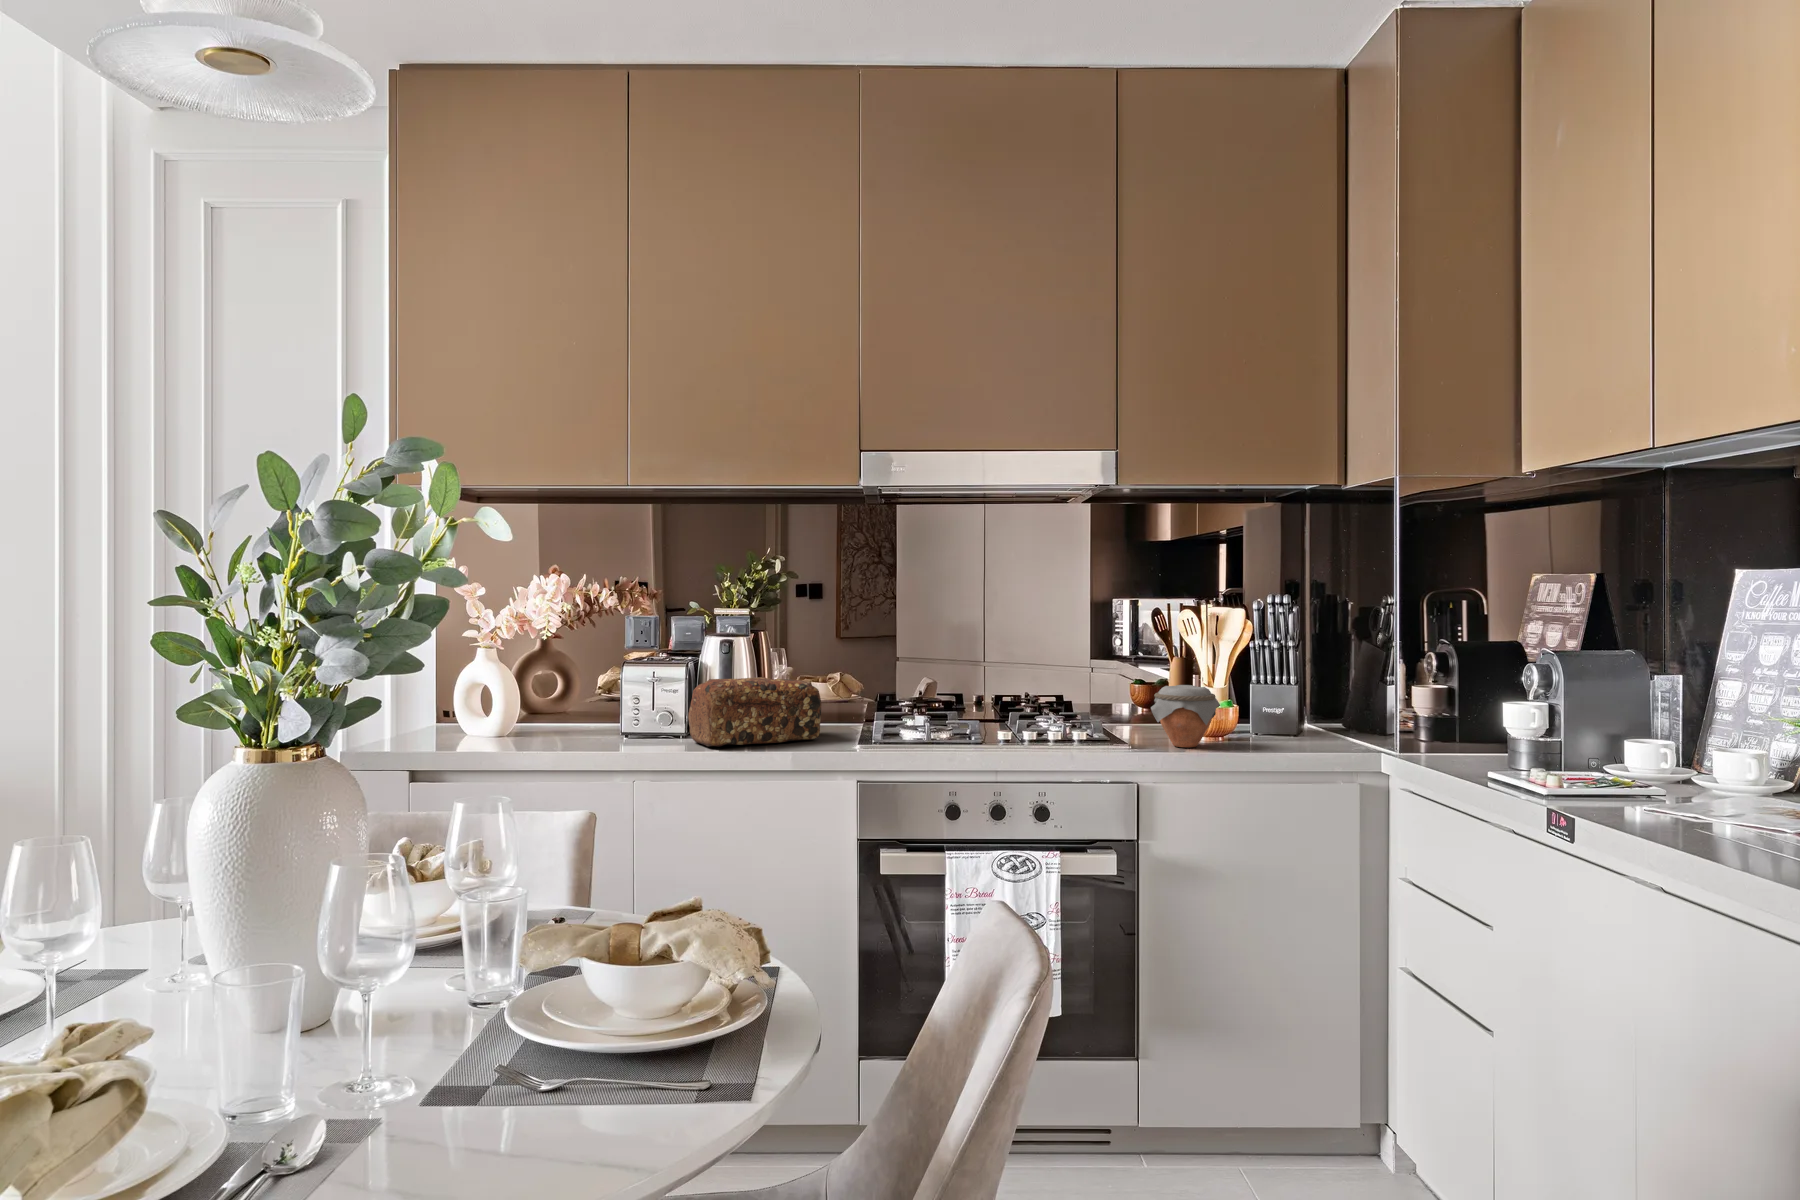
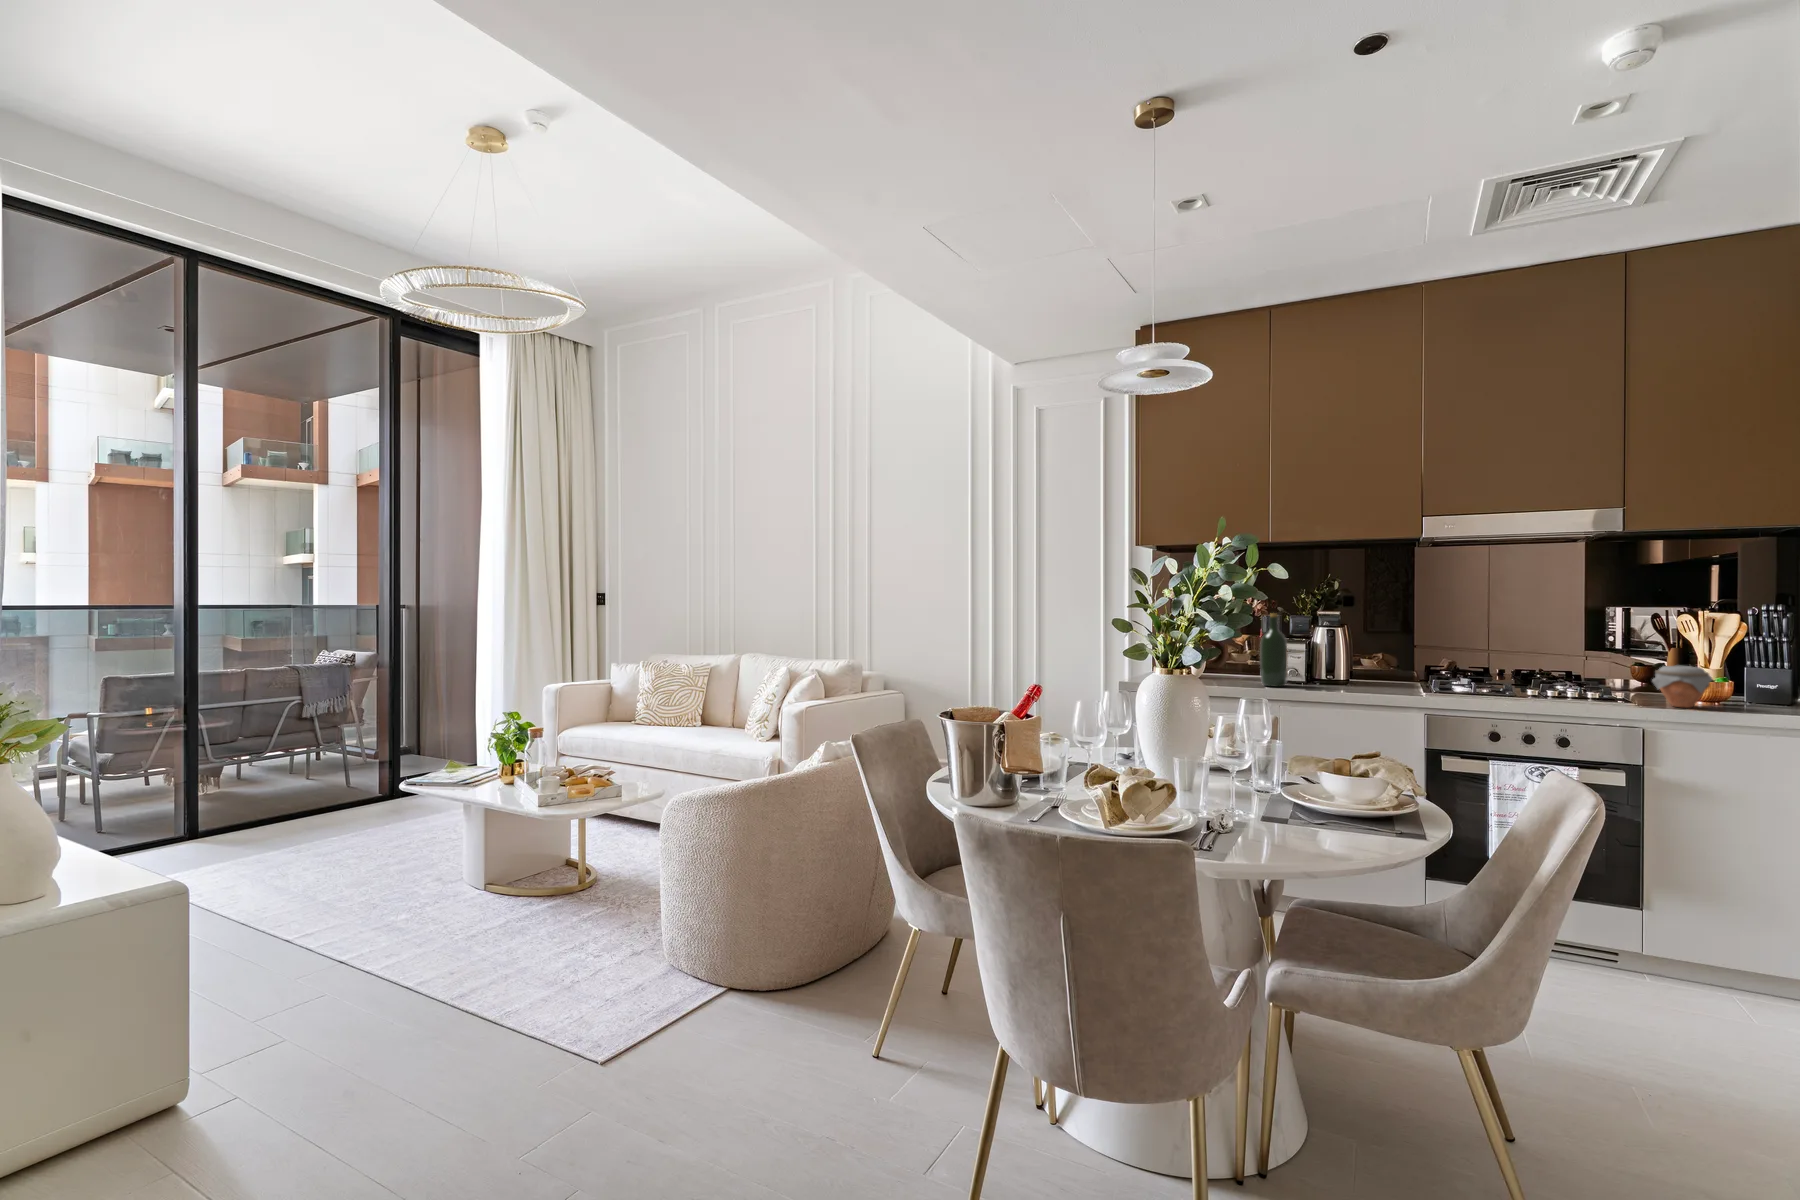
wine bottle: none [609,612,655,743] -> present [1260,613,1288,687]
bread loaf: present [688,677,822,746] -> none [1309,652,1396,691]

